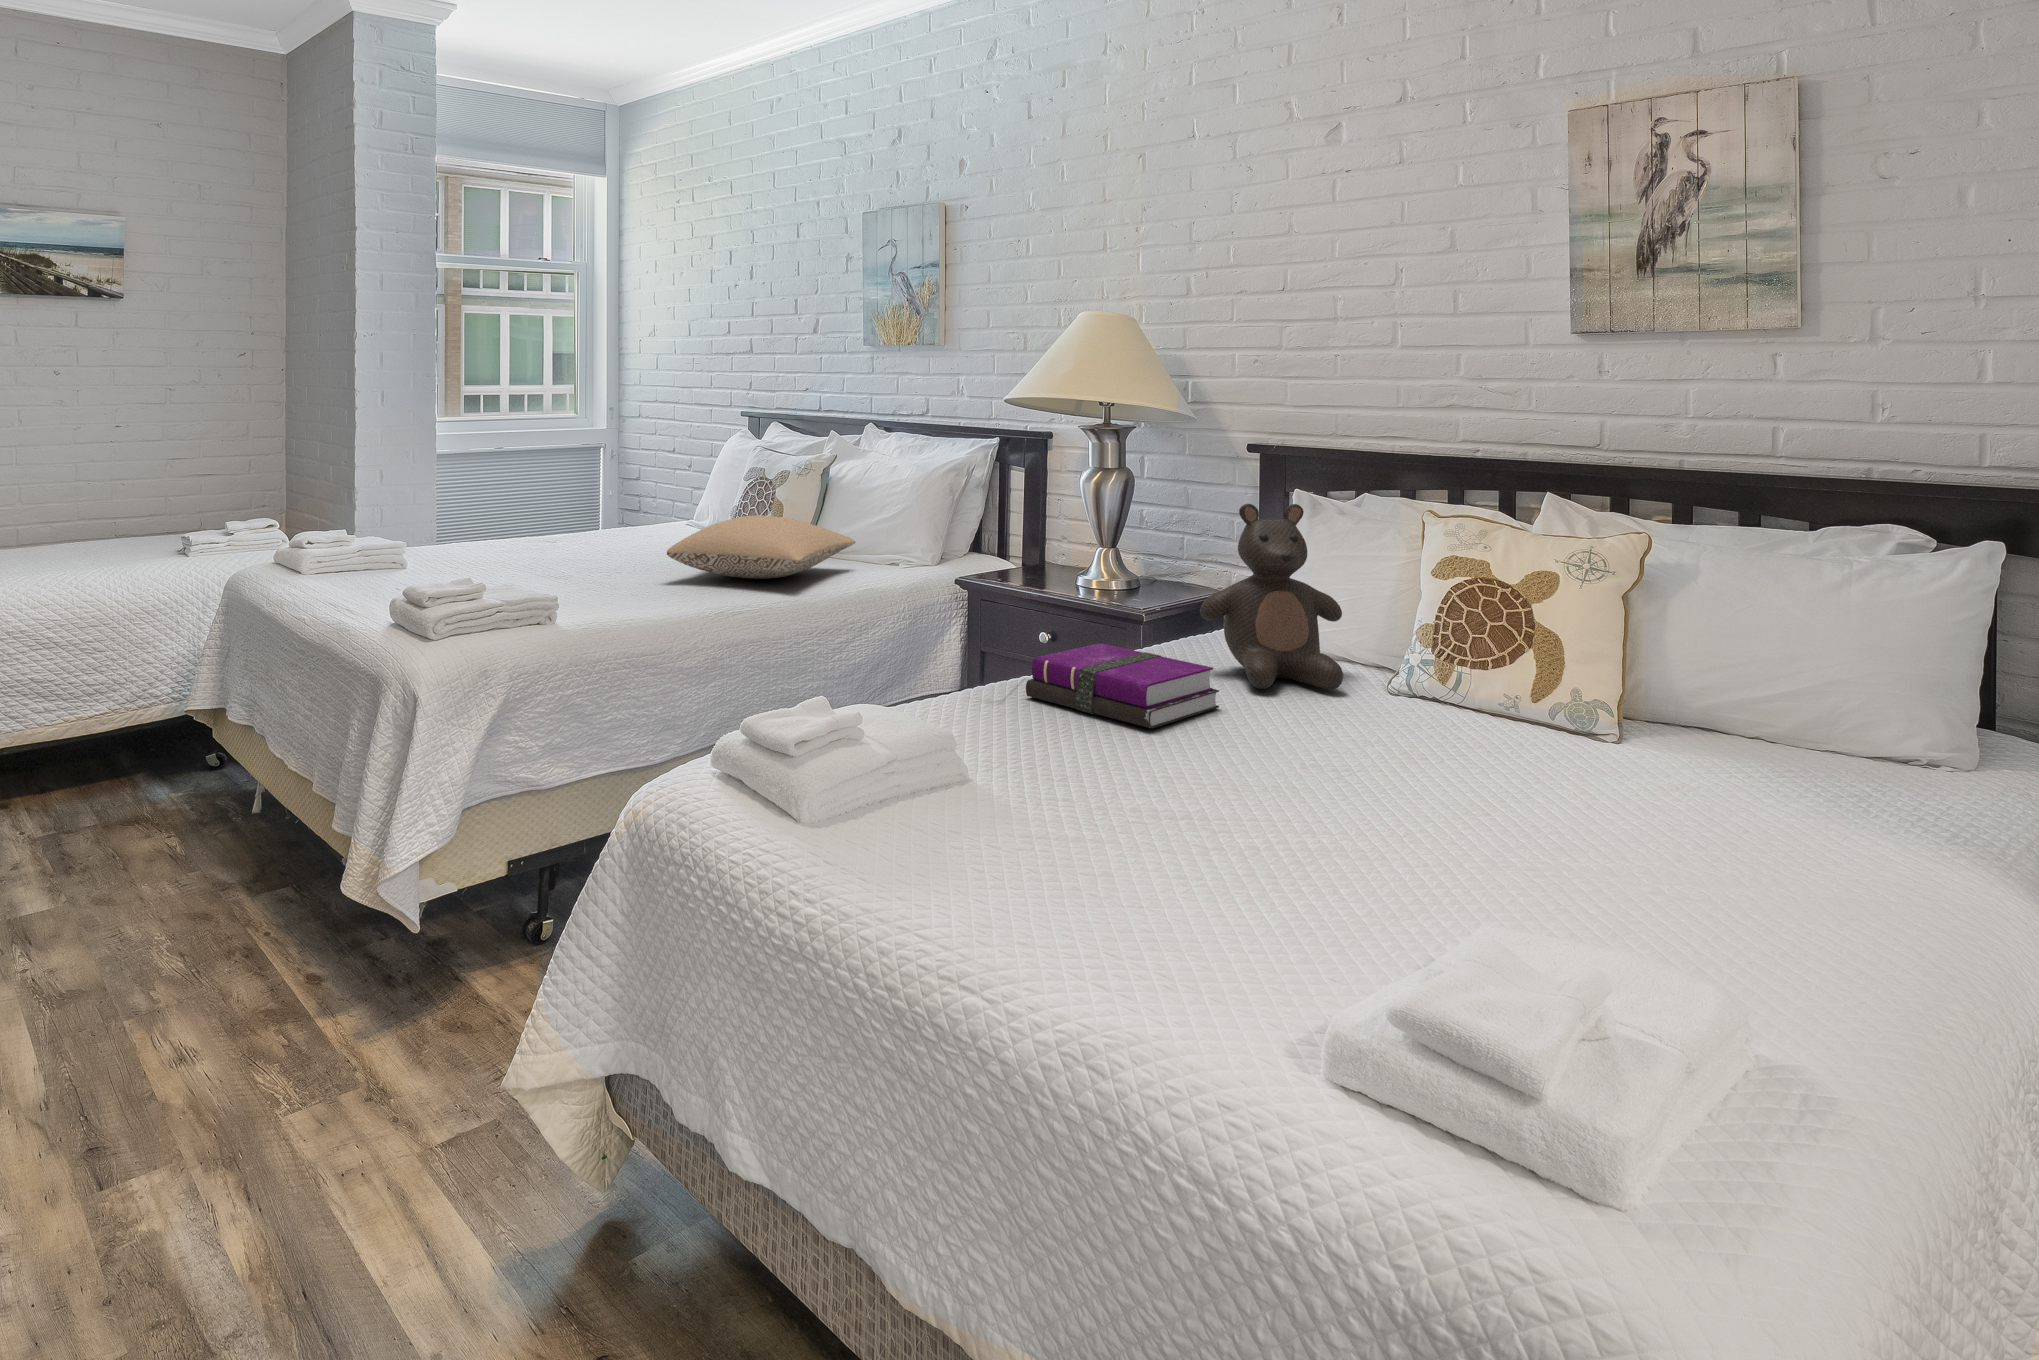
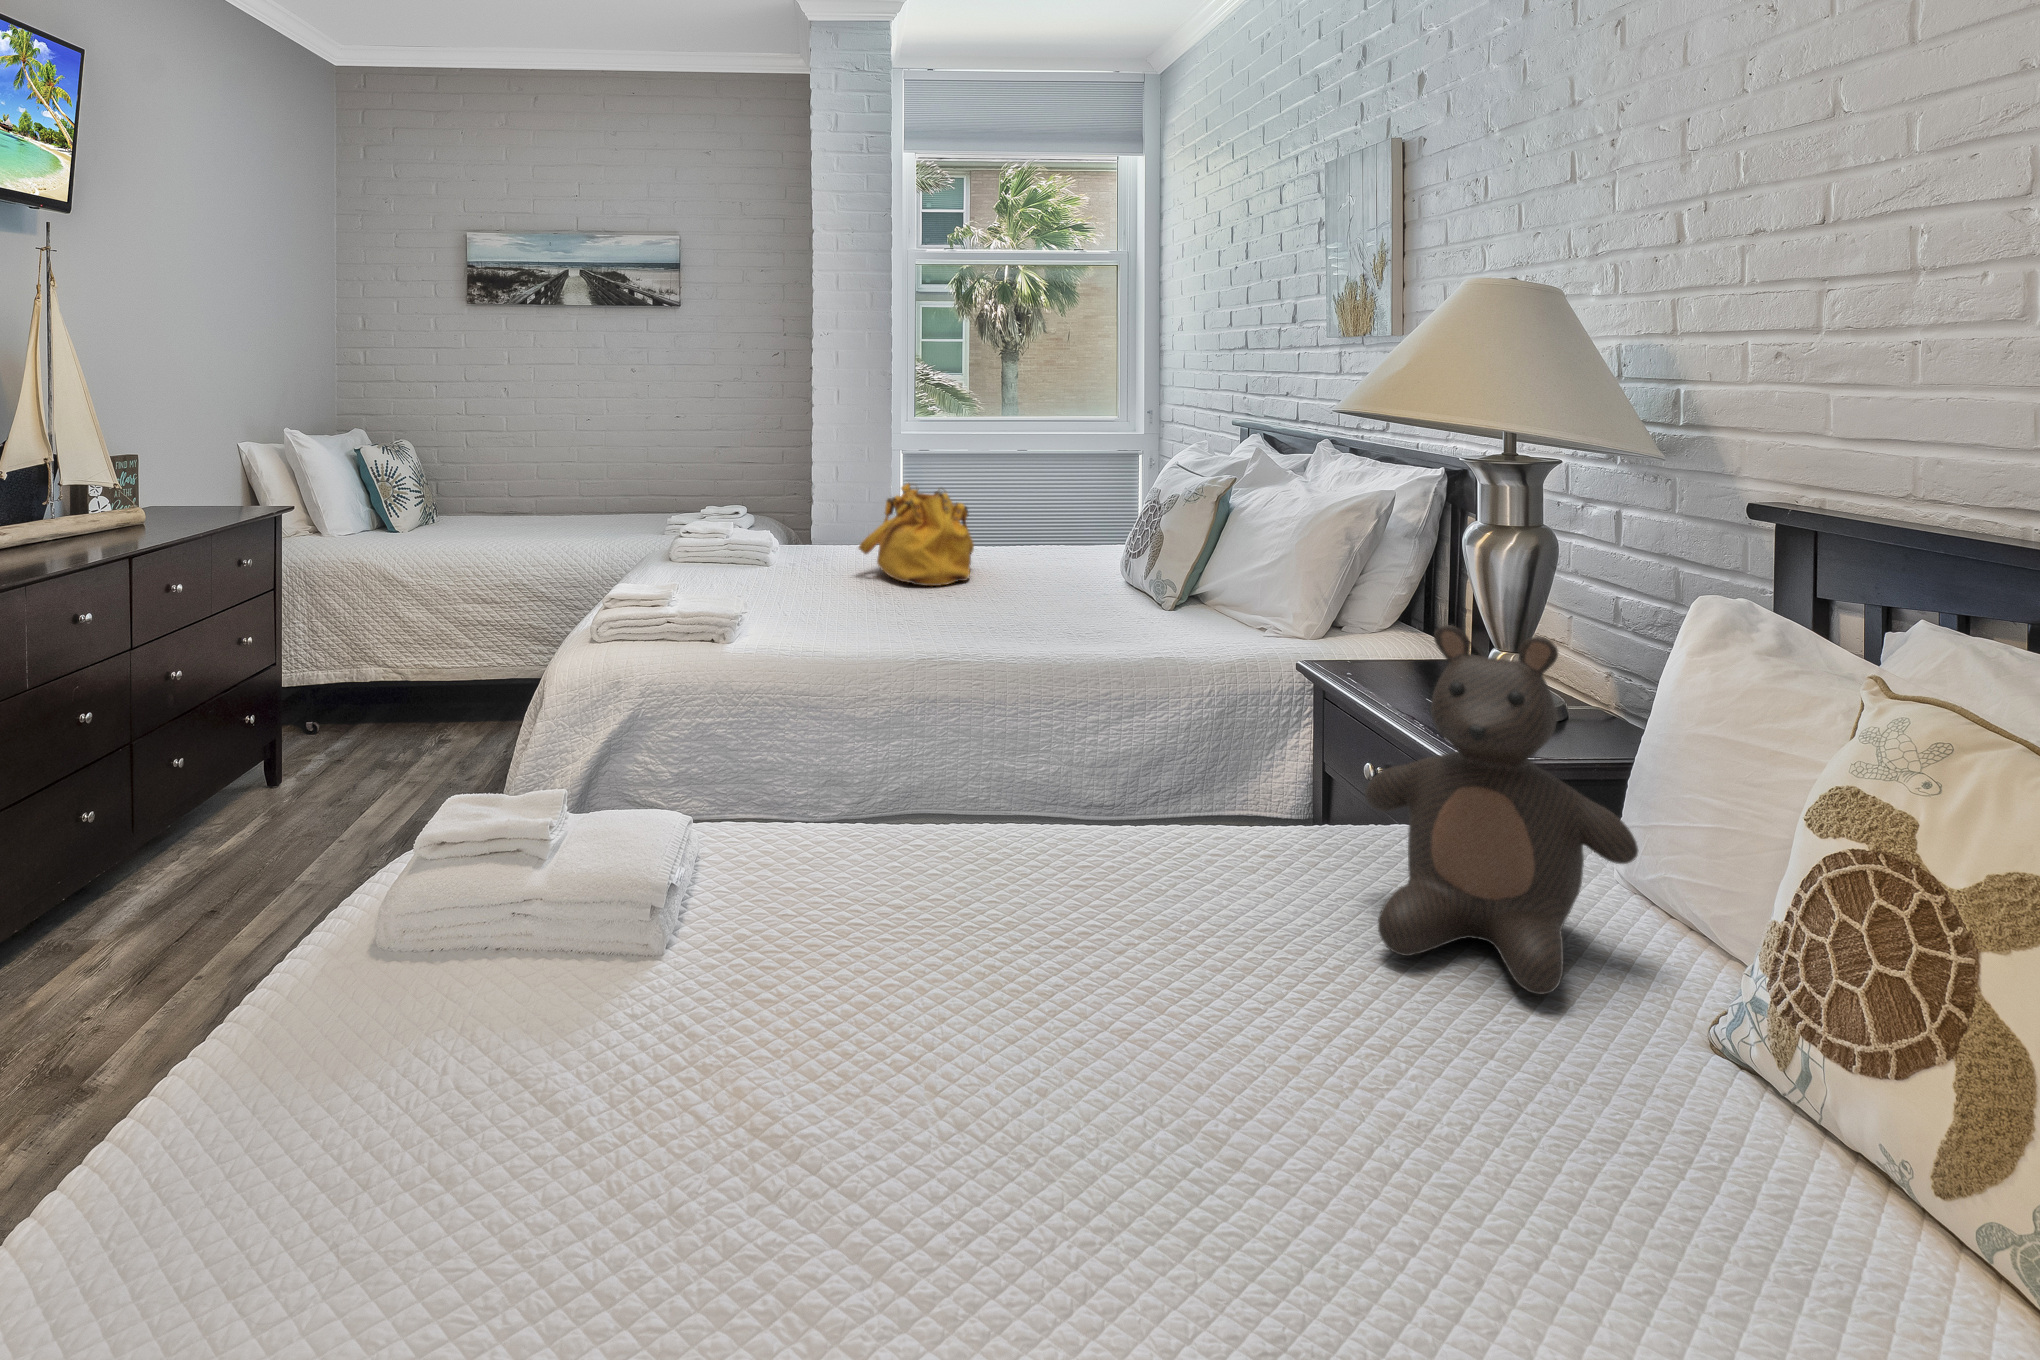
handbag: none [511,475,620,567] -> present [859,483,974,586]
pillow: present [667,516,855,579] -> none [951,548,1192,625]
notebook: present [1026,643,1219,728] -> none [1019,809,1265,976]

